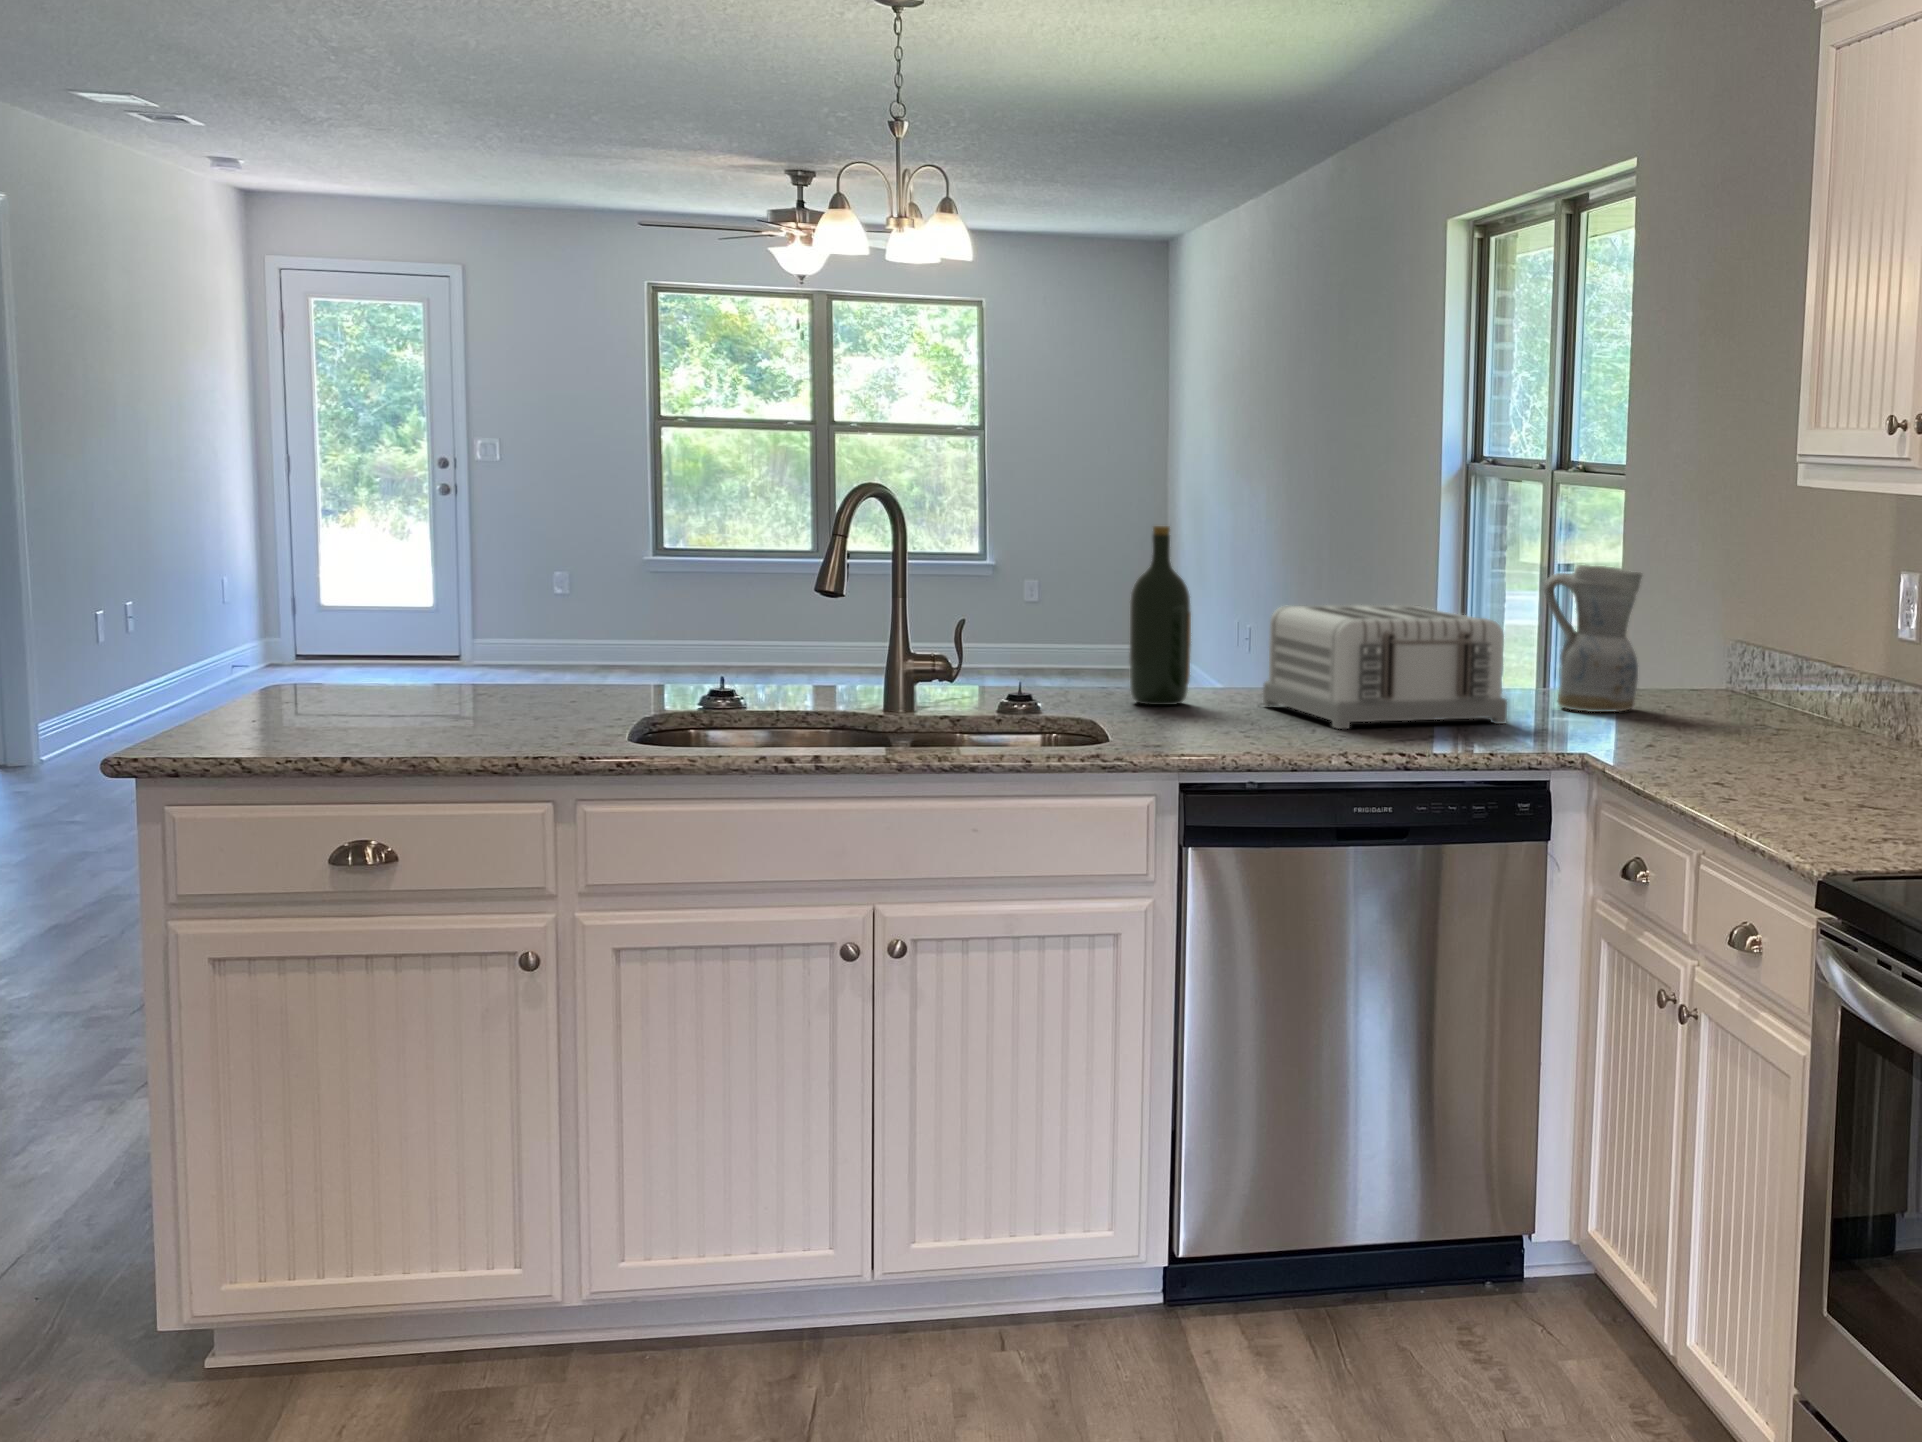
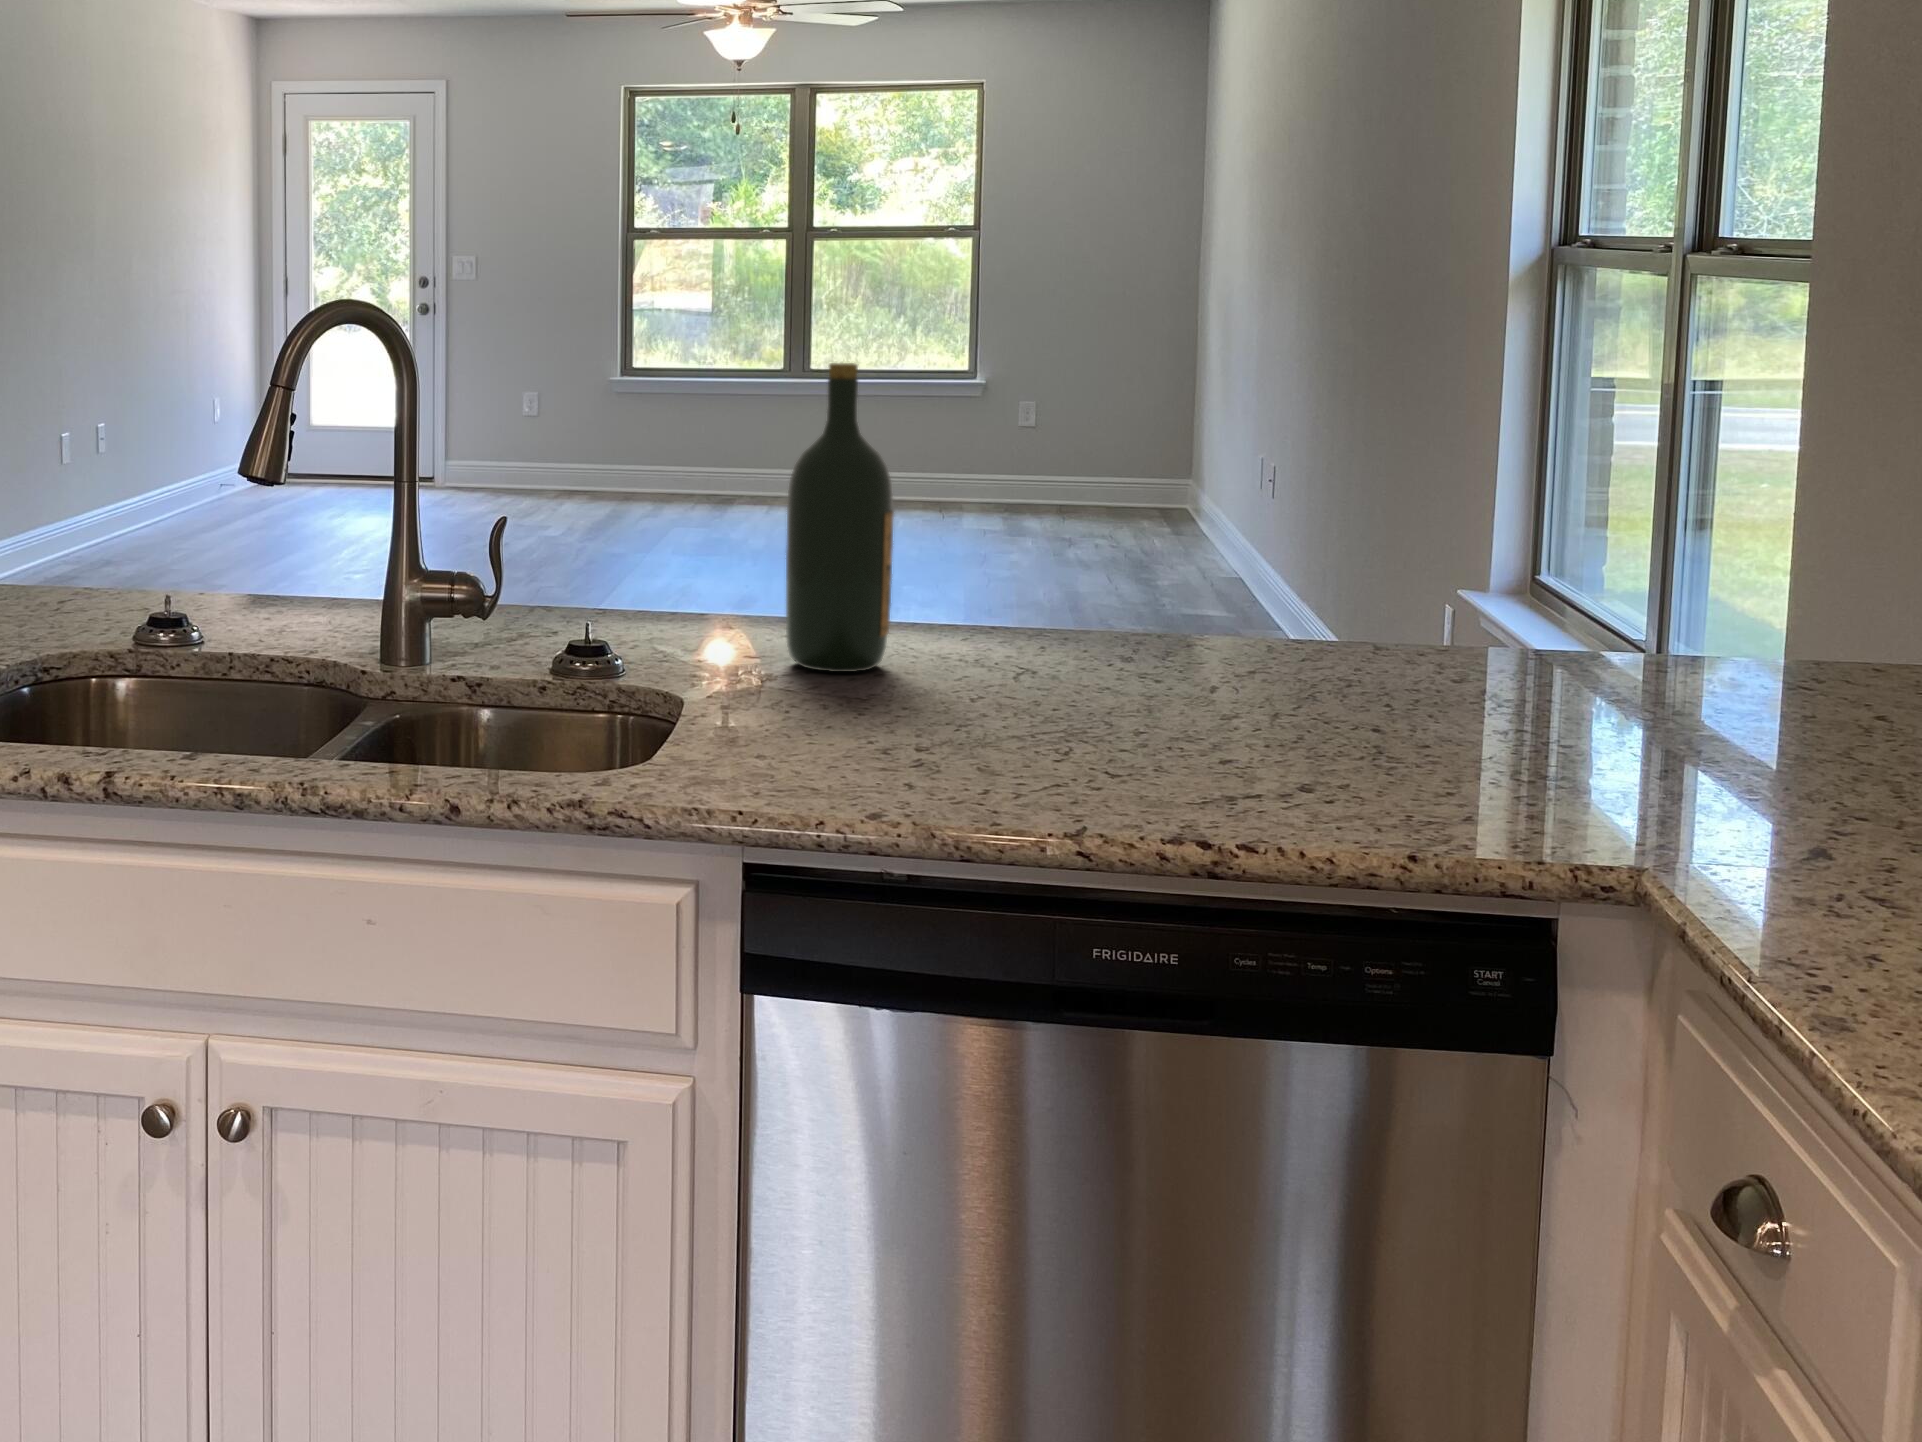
ceramic pitcher: present [1544,565,1642,712] -> none [1598,435,1834,741]
toaster: present [1263,605,1507,729] -> none [1016,505,1492,765]

